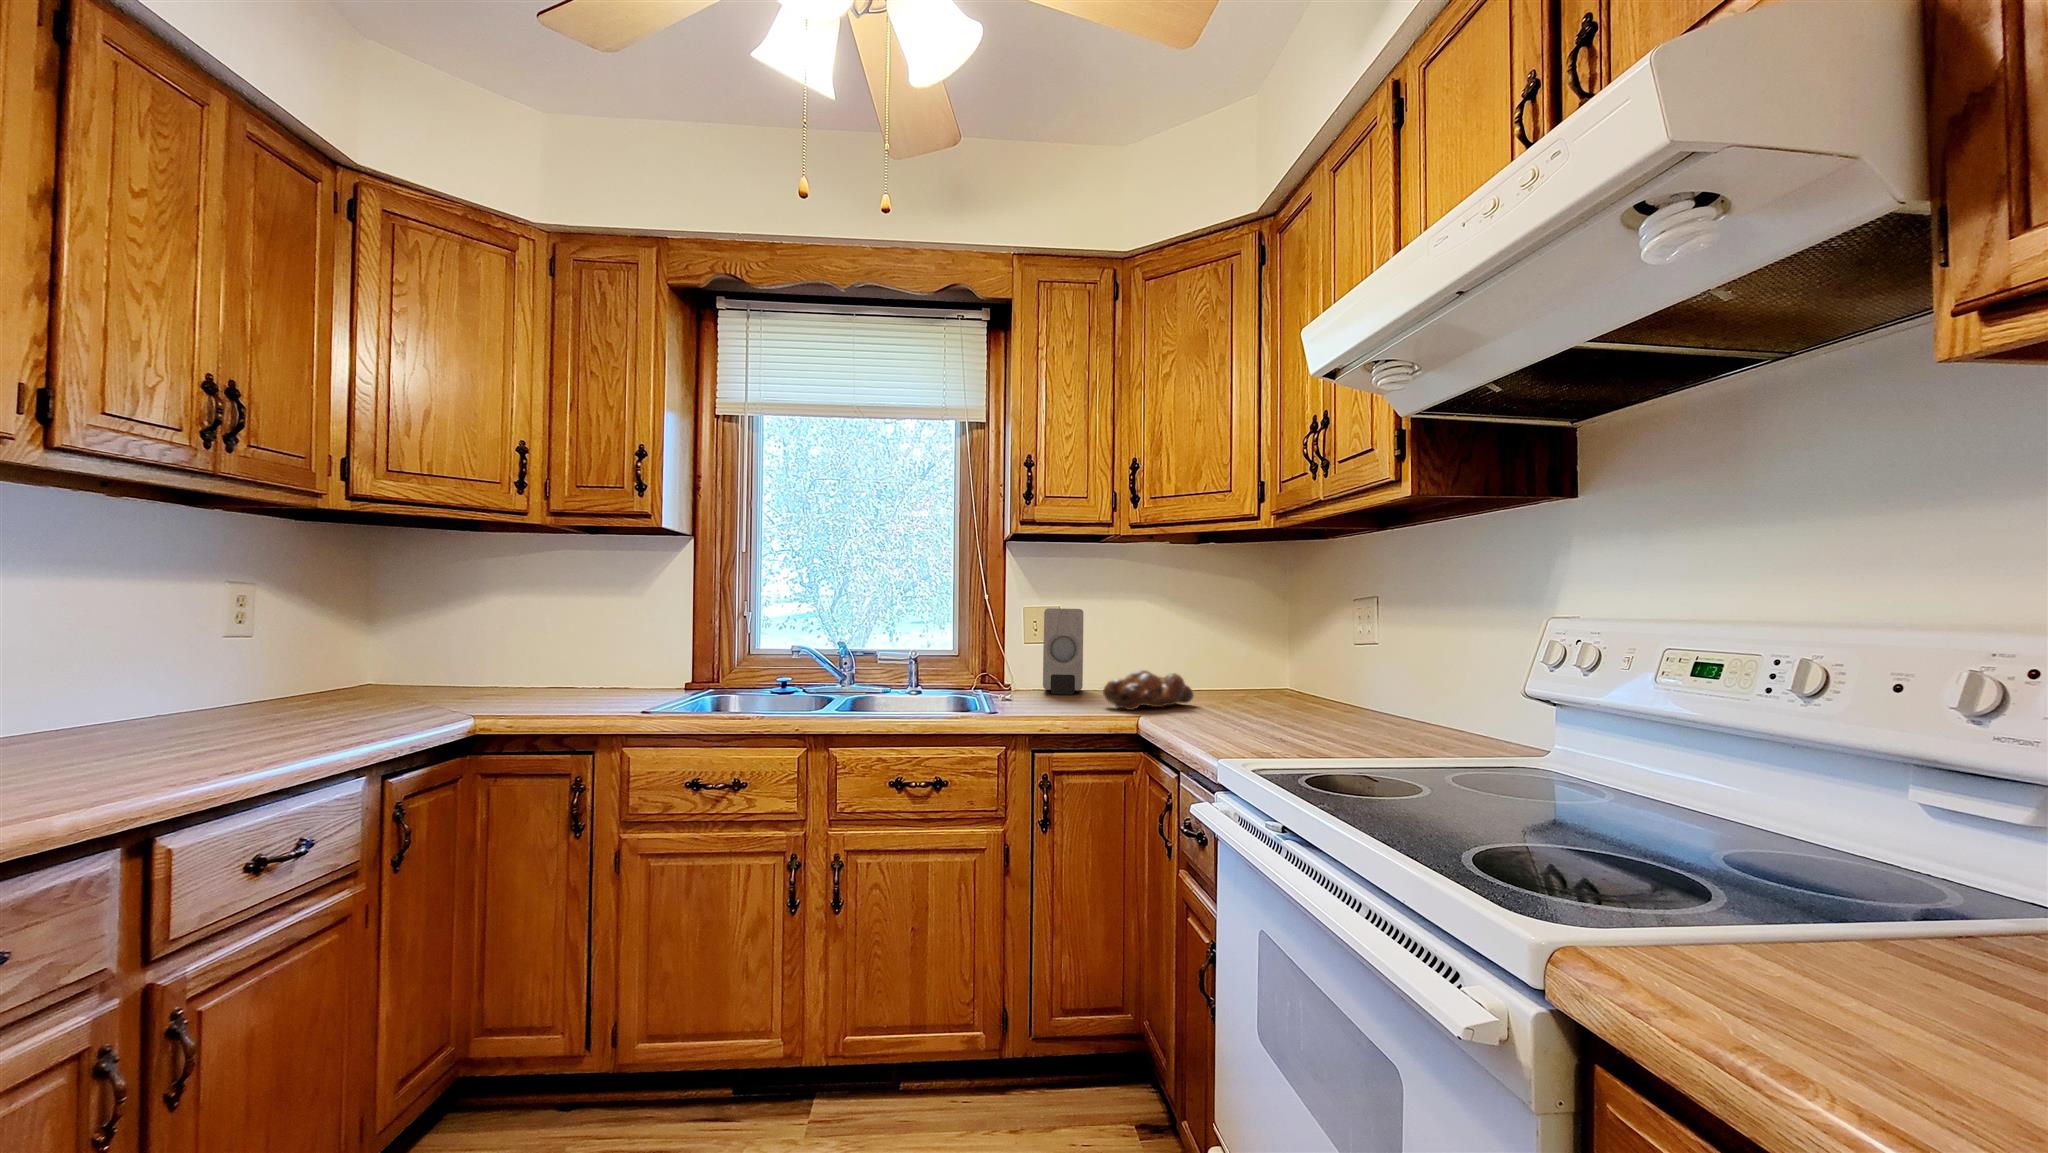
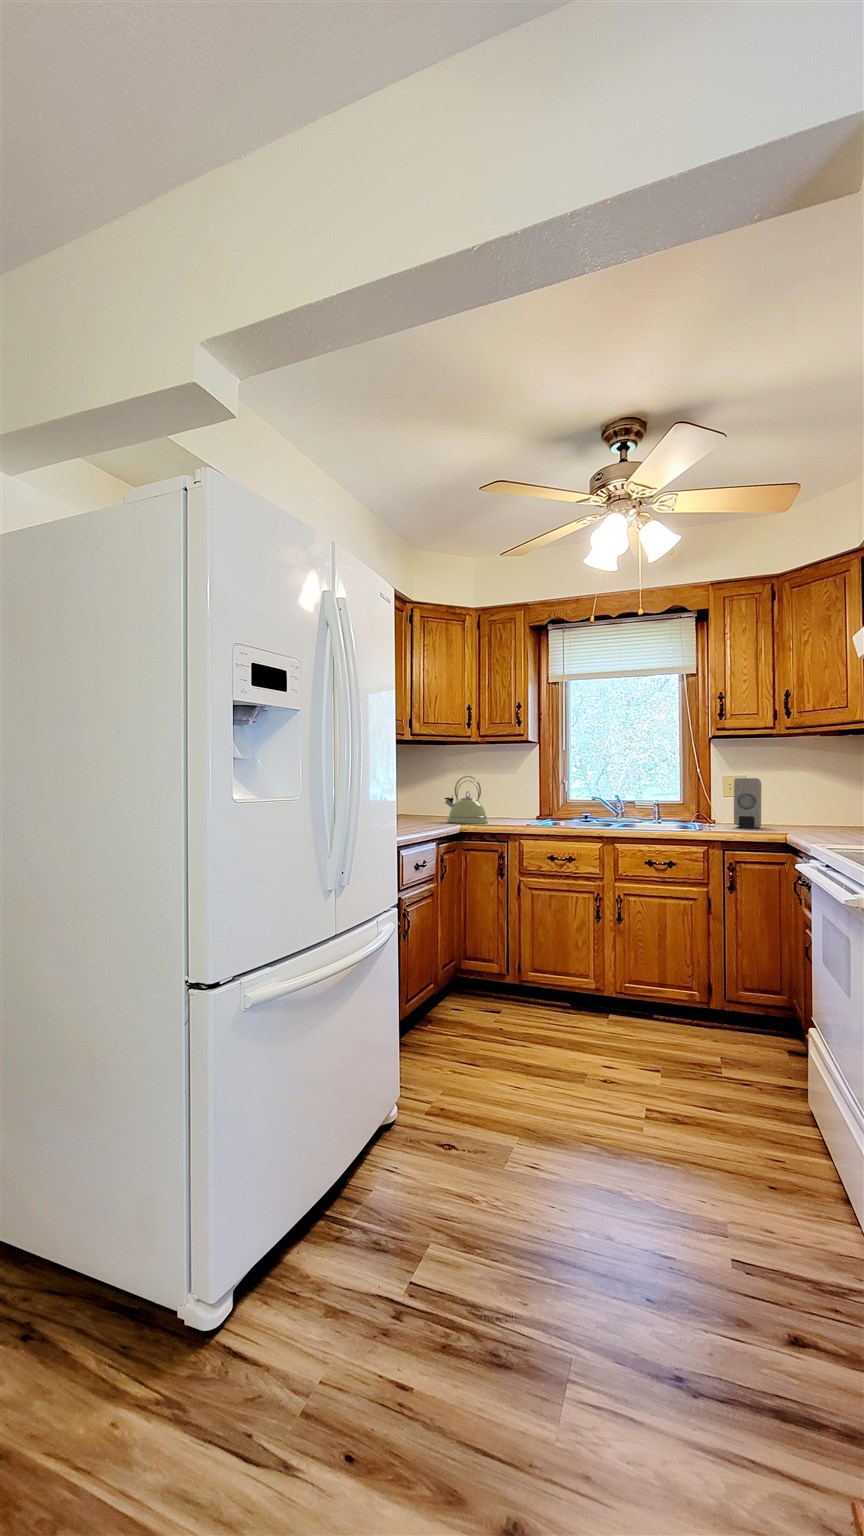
kettle: none [440,601,554,715] -> present [445,776,488,823]
bread loaf: present [1103,670,1194,710] -> none [768,812,830,832]

